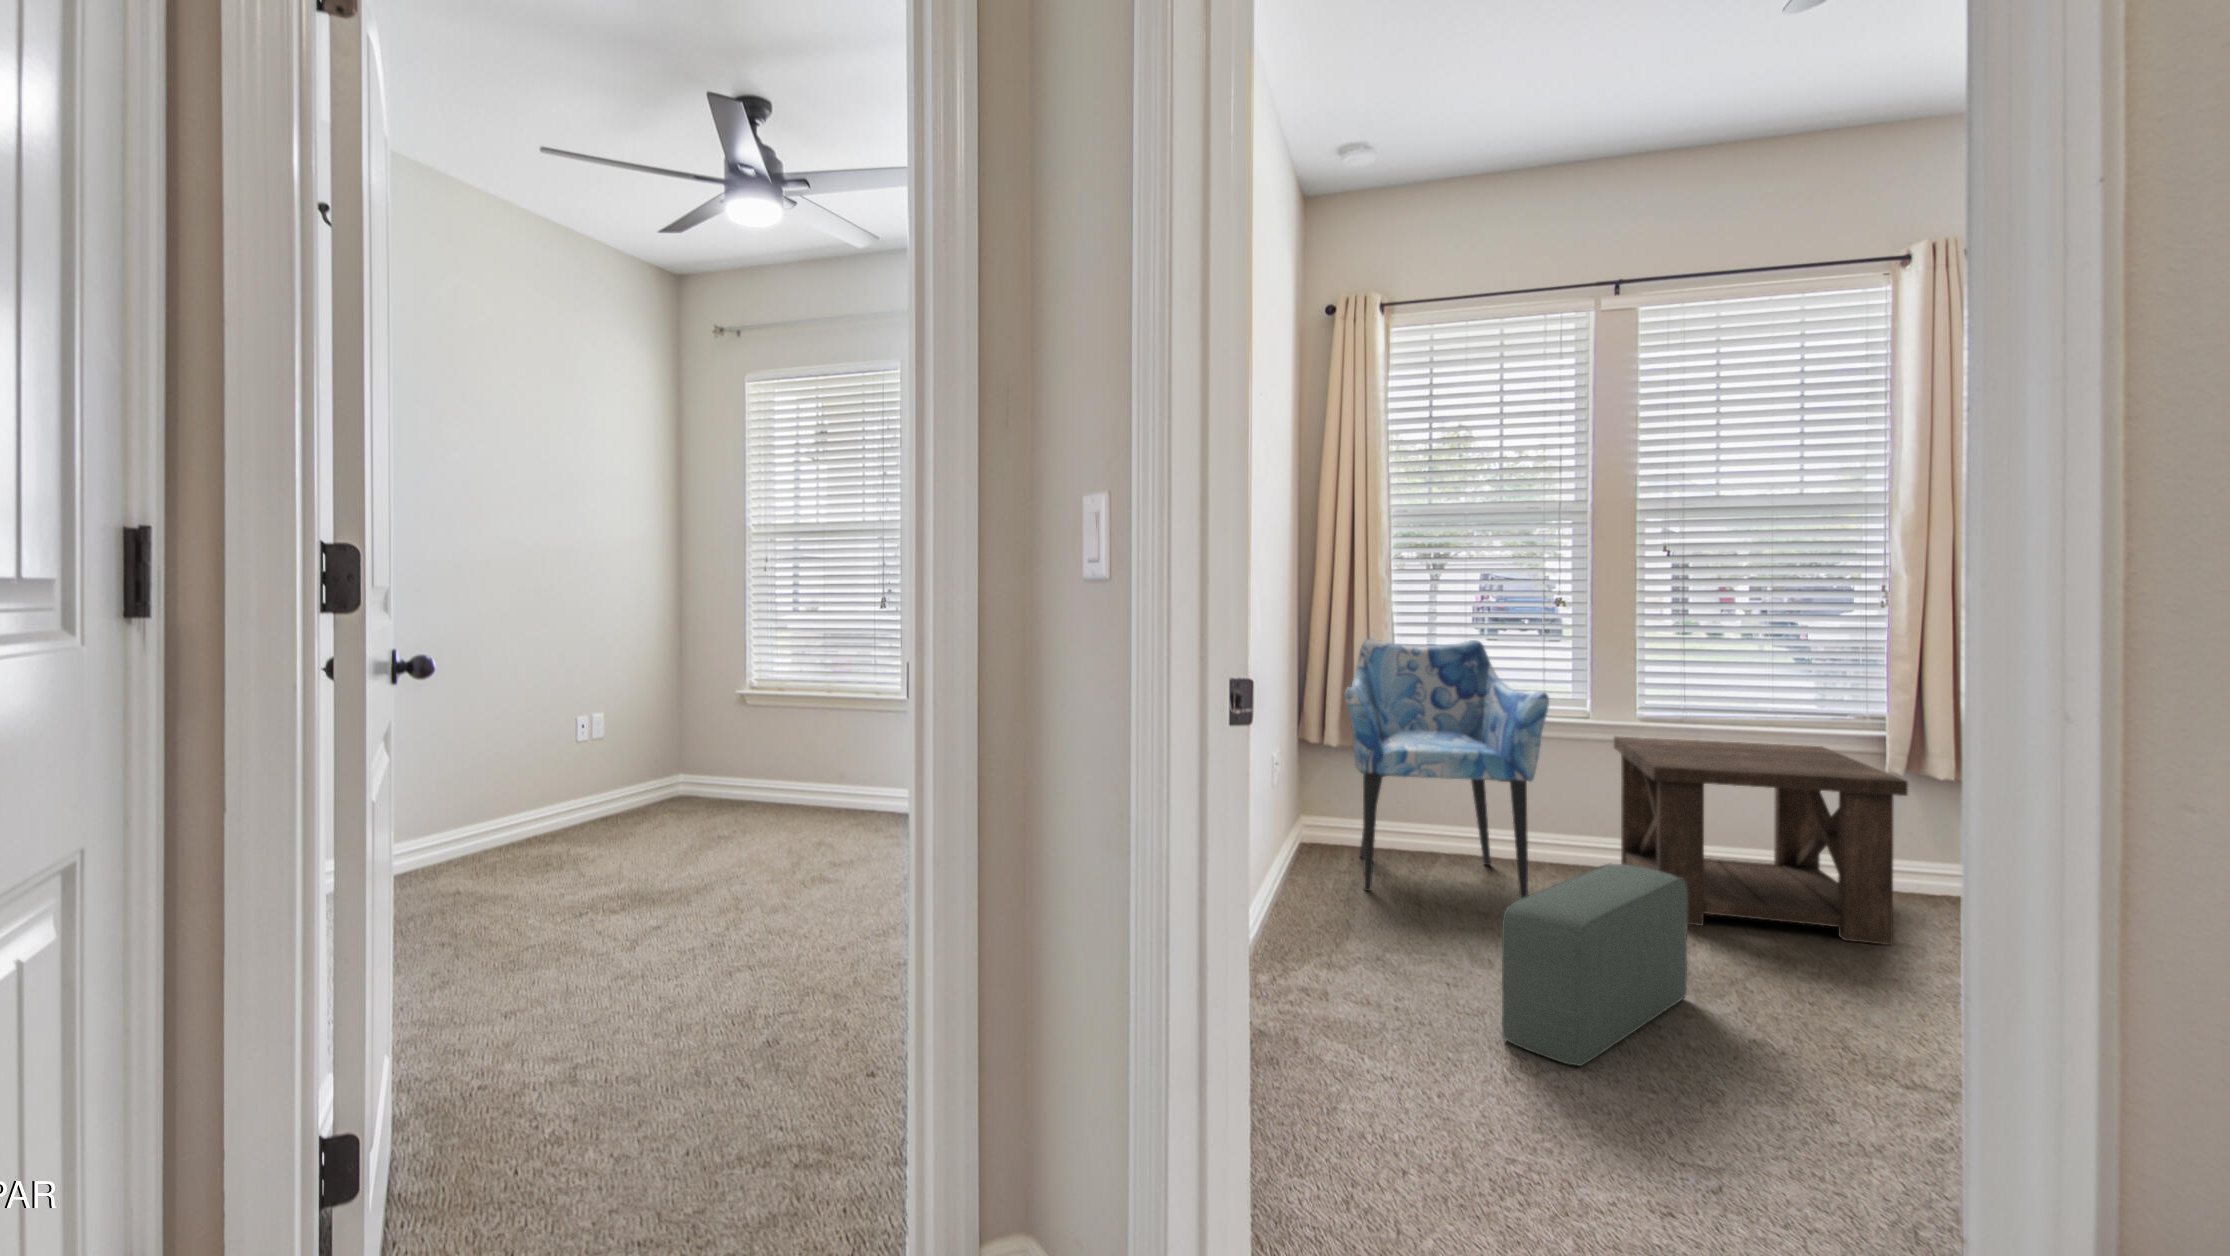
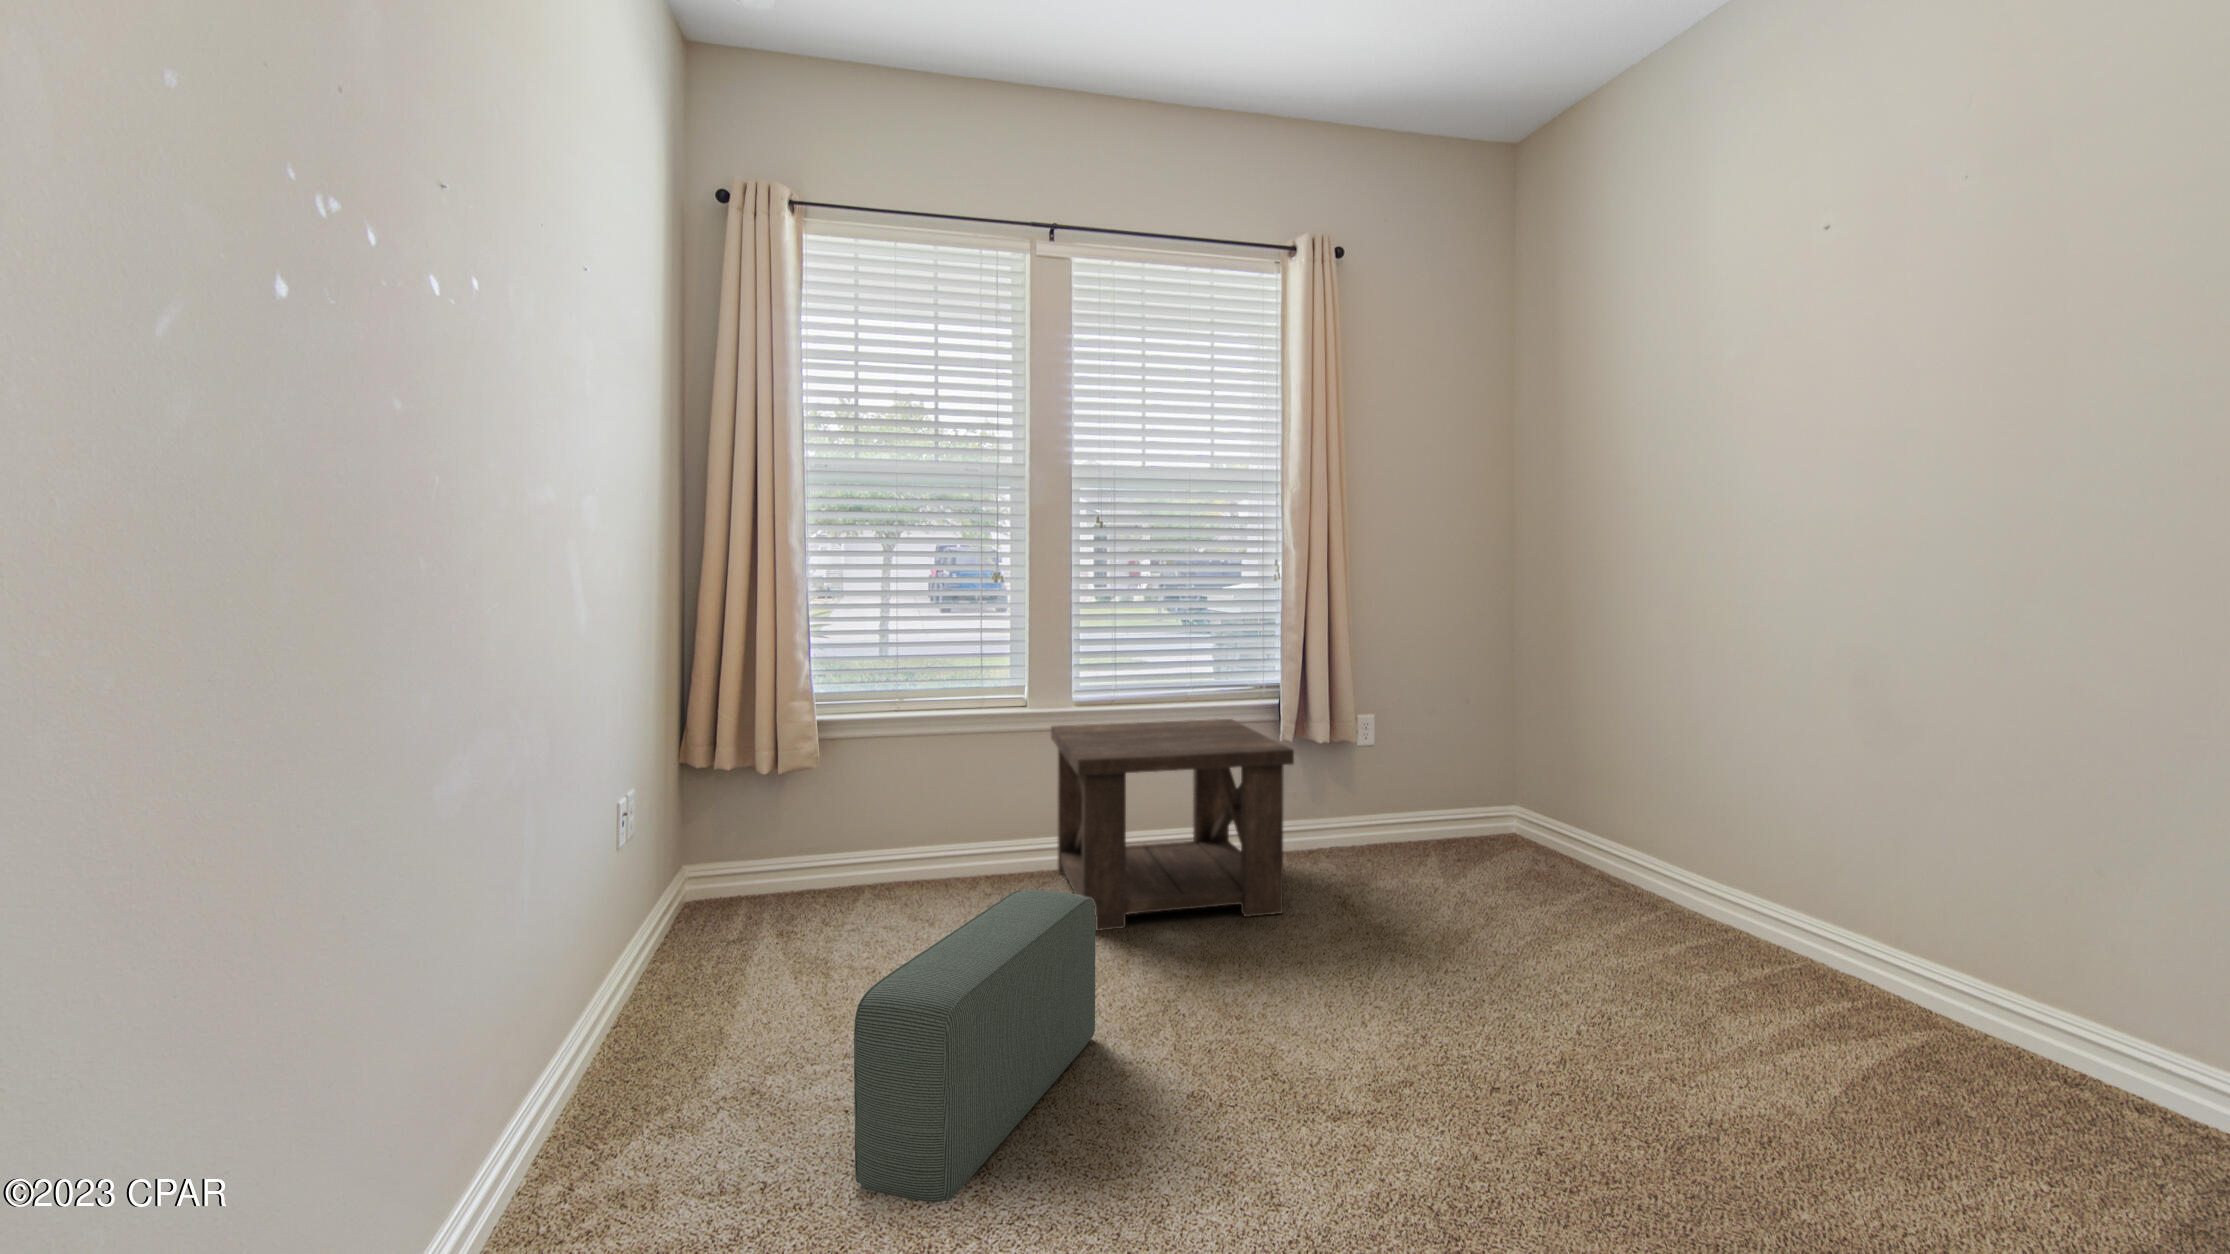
armchair: present [1344,639,1549,899] -> none [716,625,972,964]

